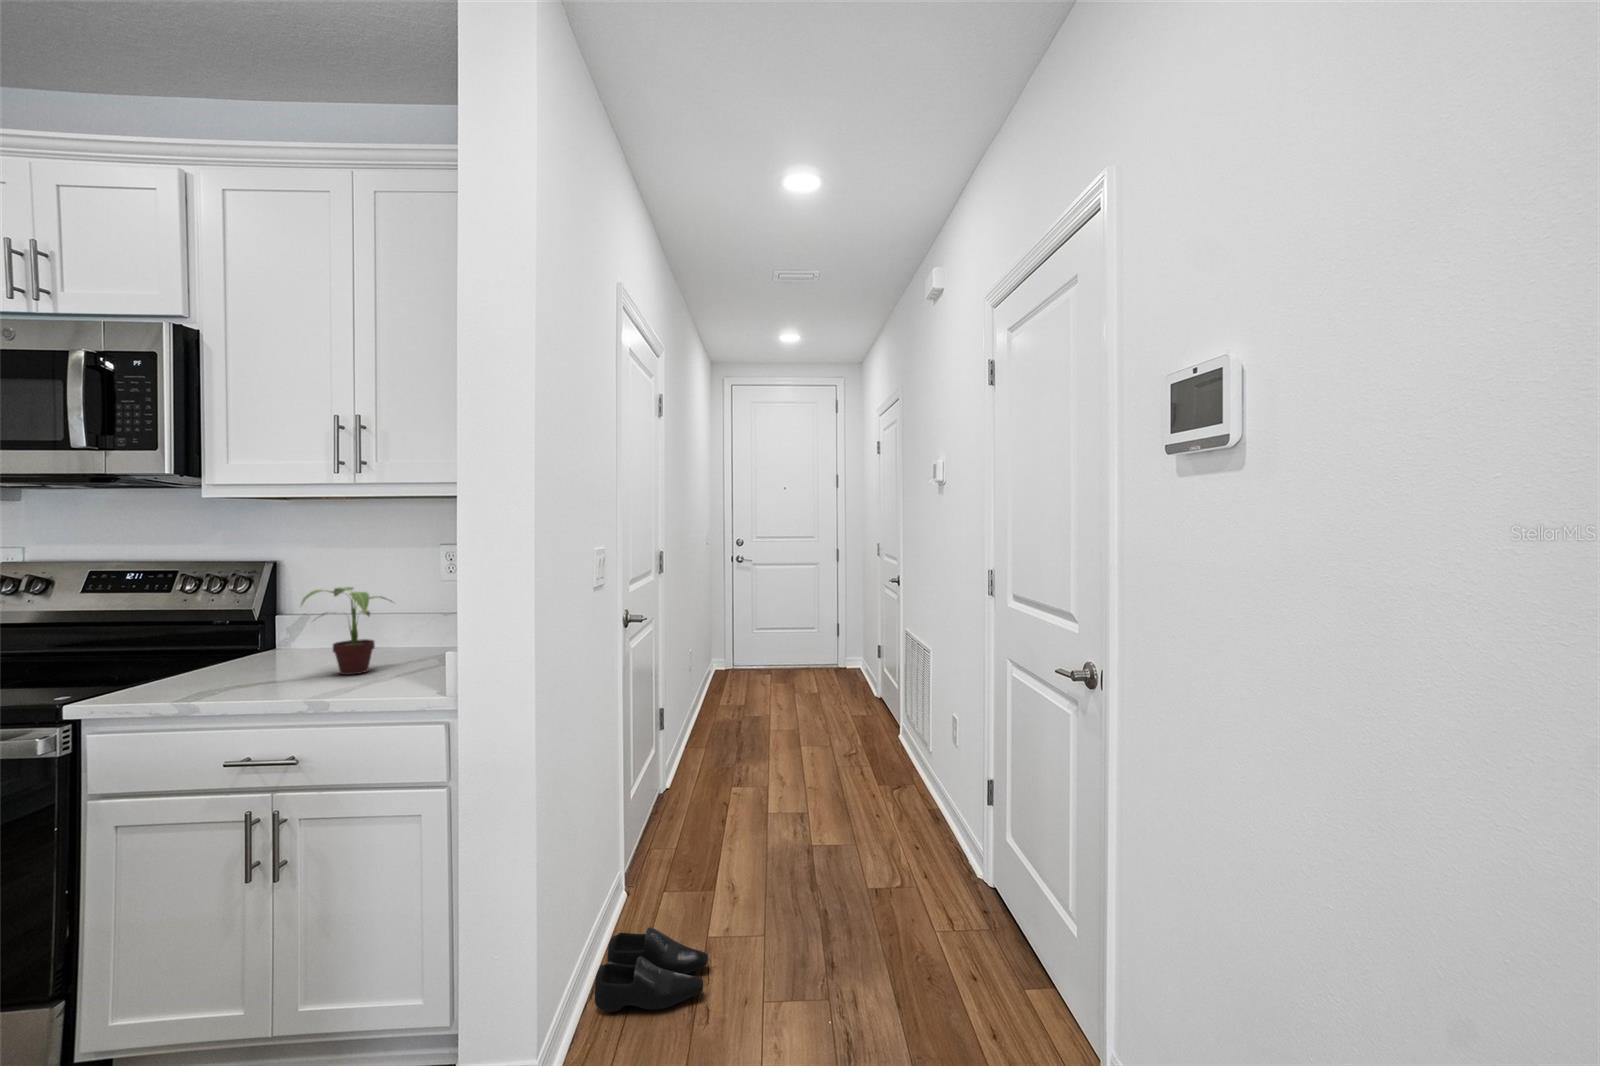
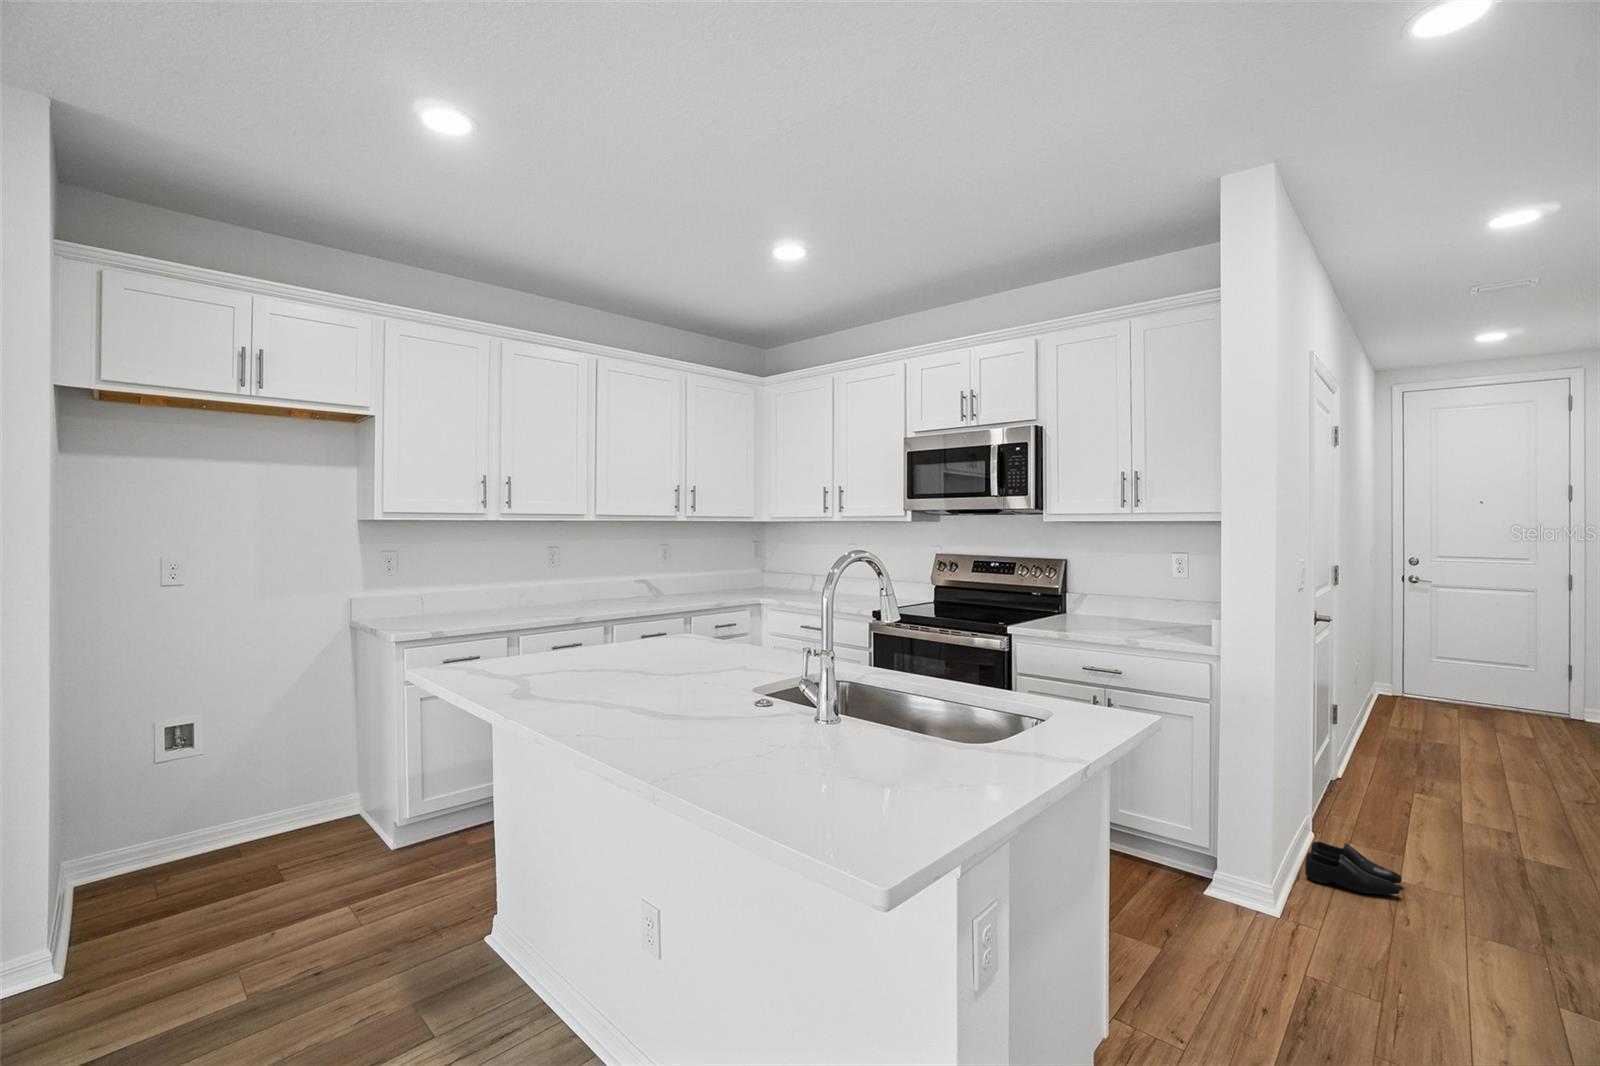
potted plant: present [301,587,392,675] -> none [1111,578,1158,630]

